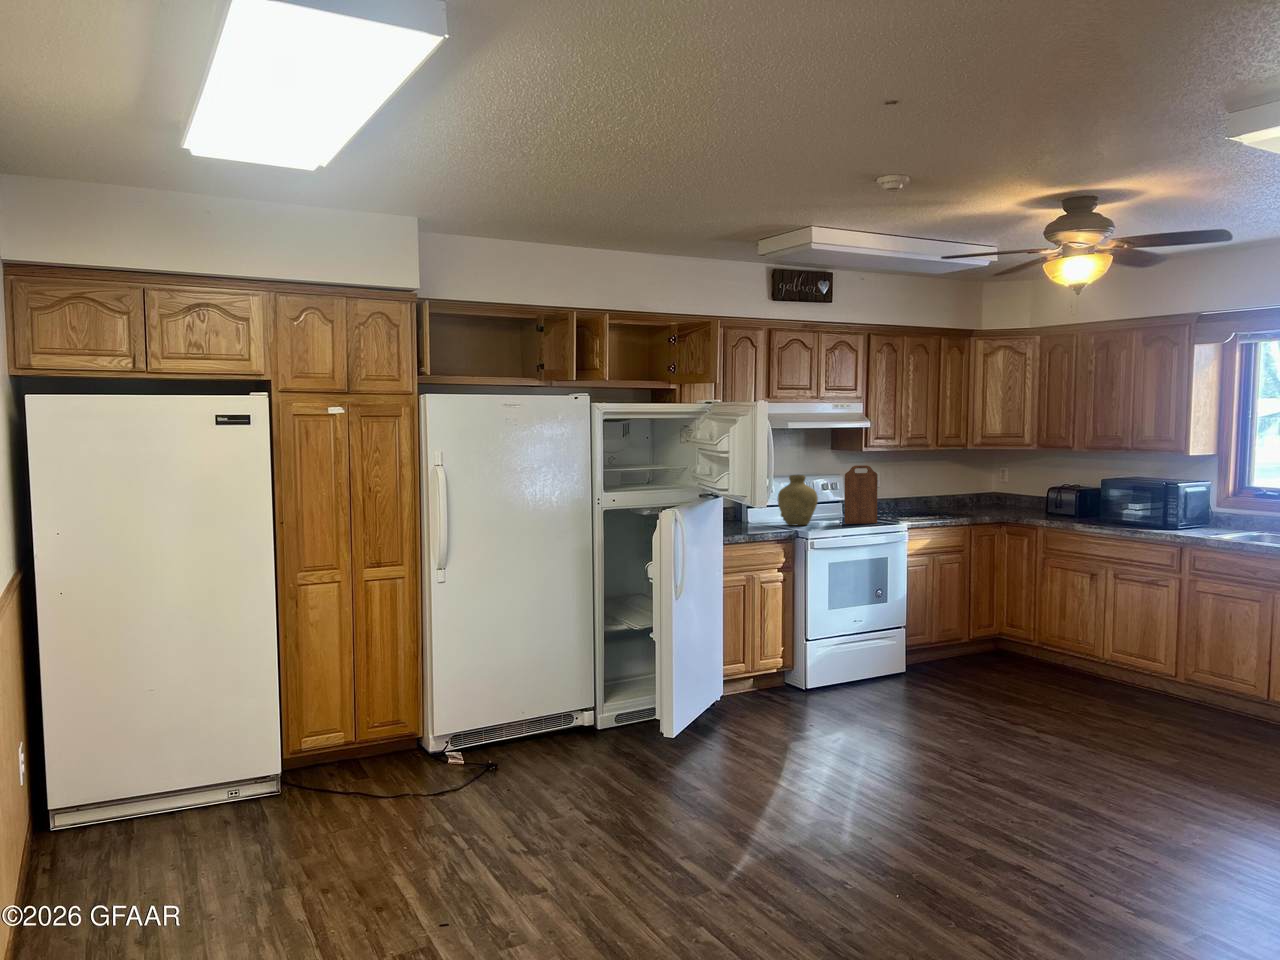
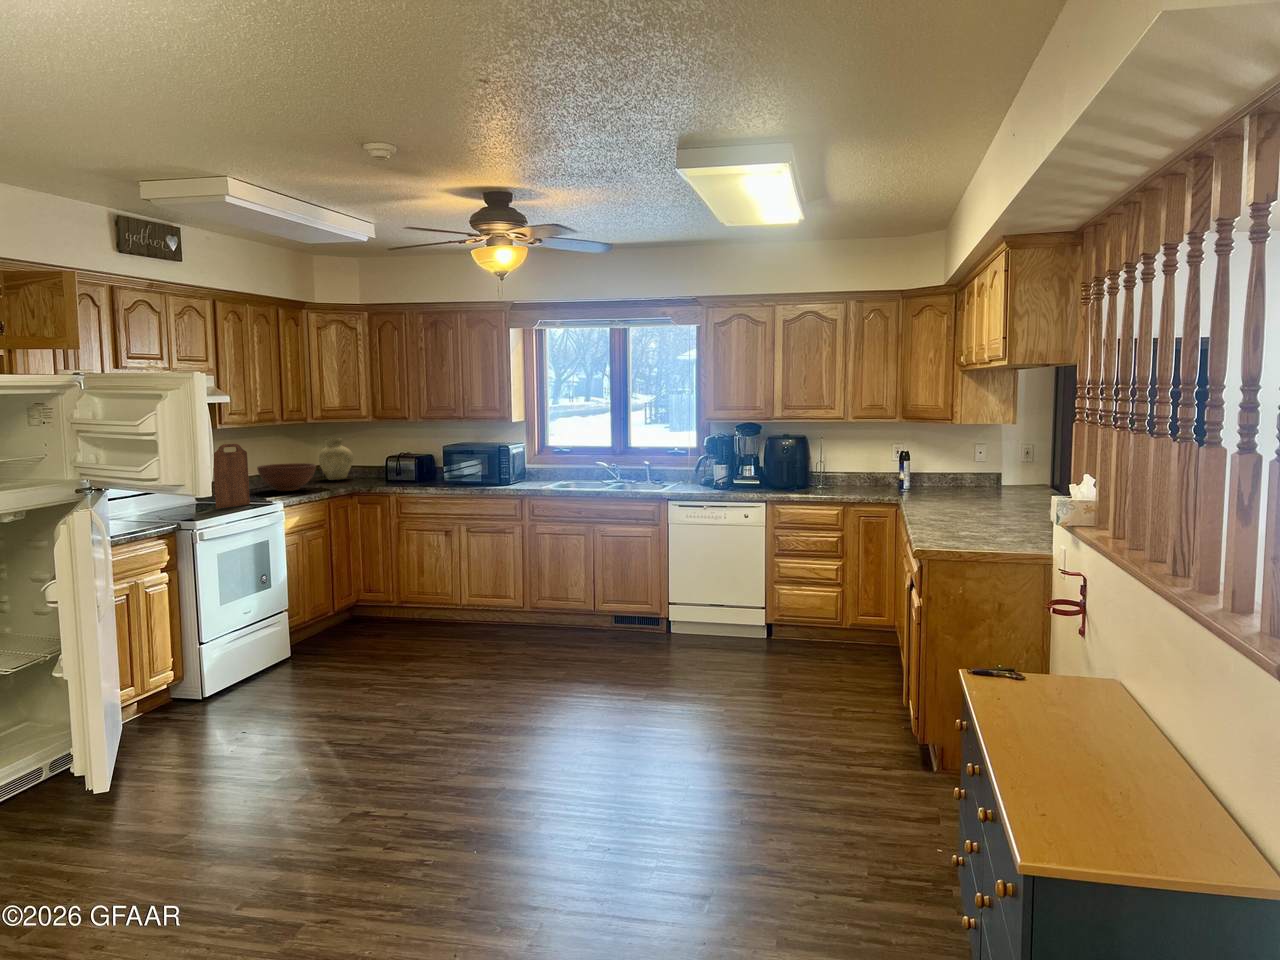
vase: present [778,475,818,525] -> present [319,438,353,480]
fruit bowl: none [907,489,964,515] -> present [257,463,316,491]

